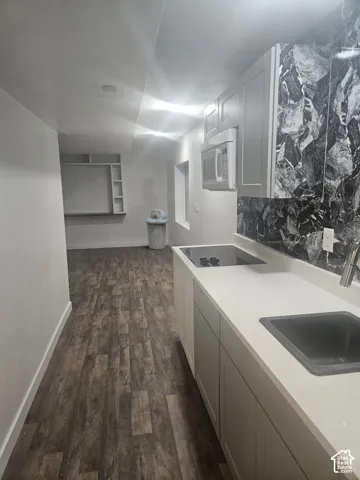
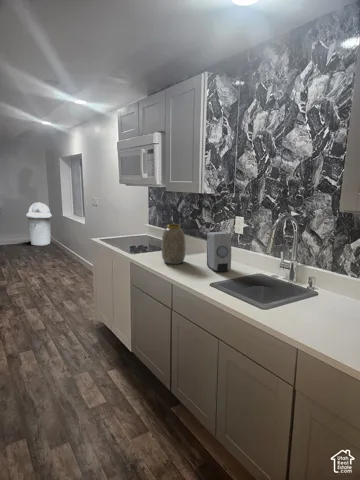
vase: none [224,235,253,284] -> present [162,224,186,264]
soap dispenser: none [277,248,306,302] -> present [207,232,231,272]

